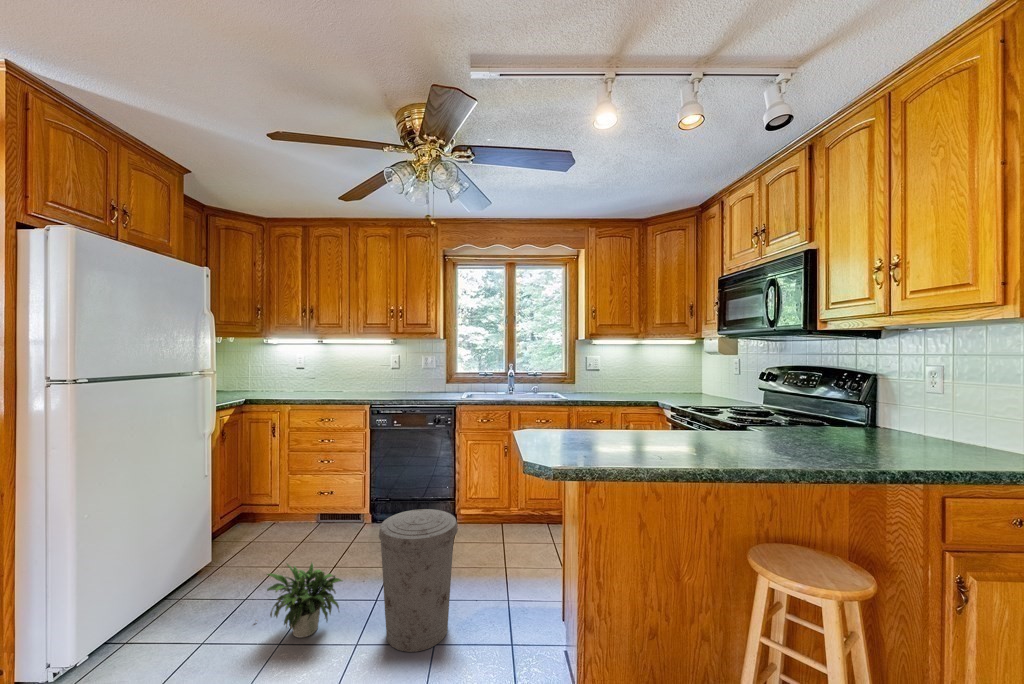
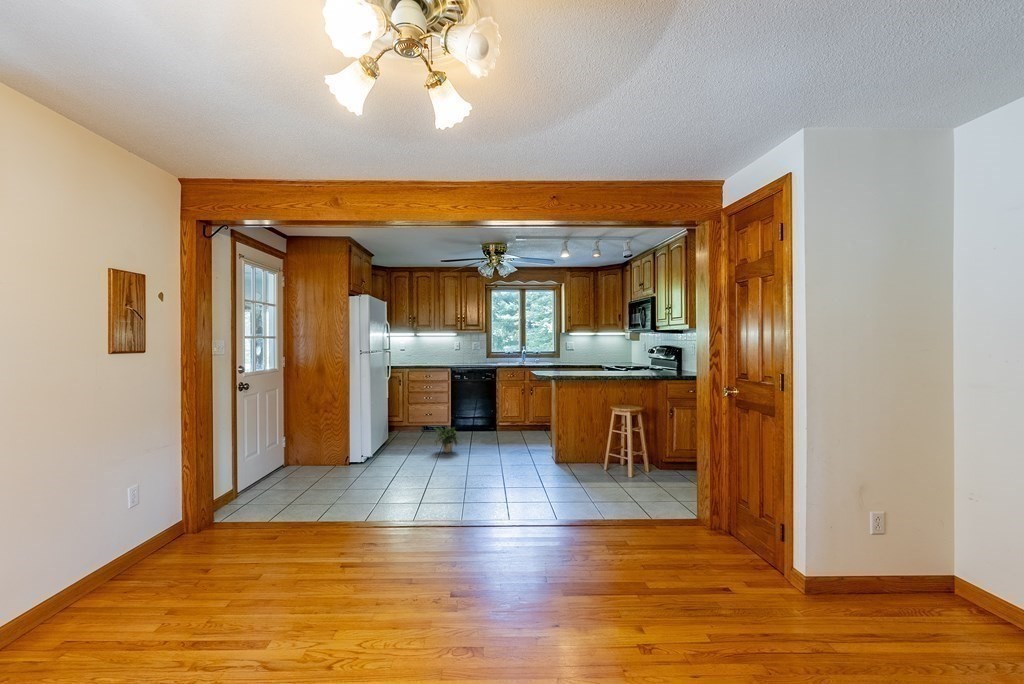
trash can: present [379,509,458,652] -> none [477,406,508,454]

